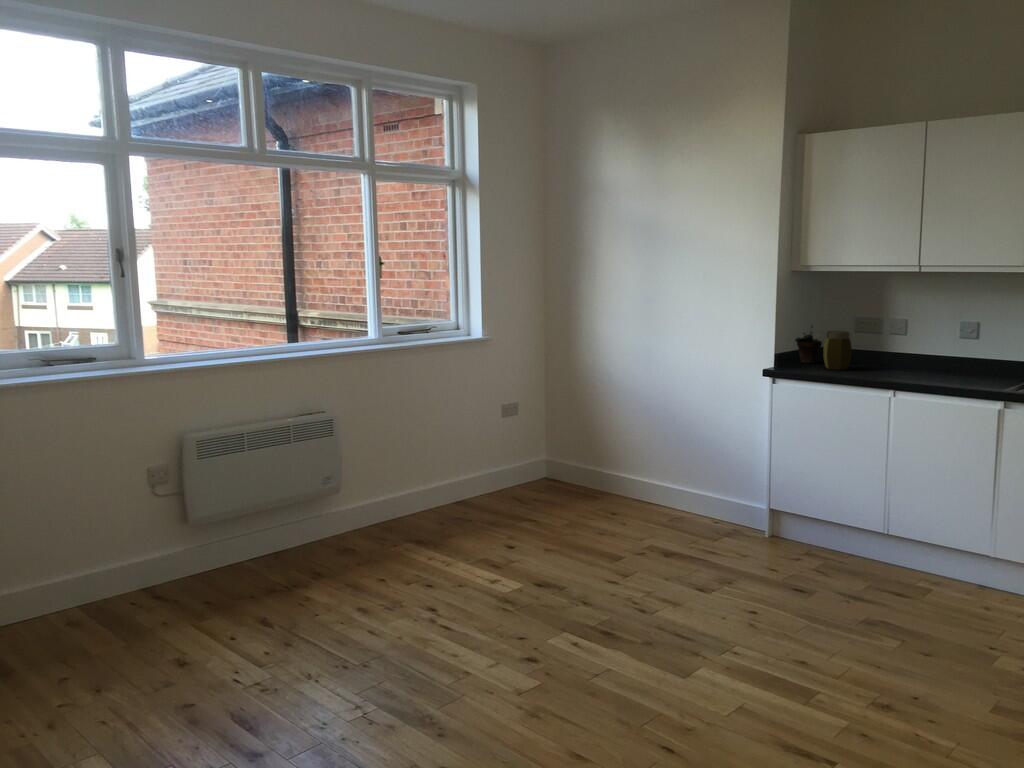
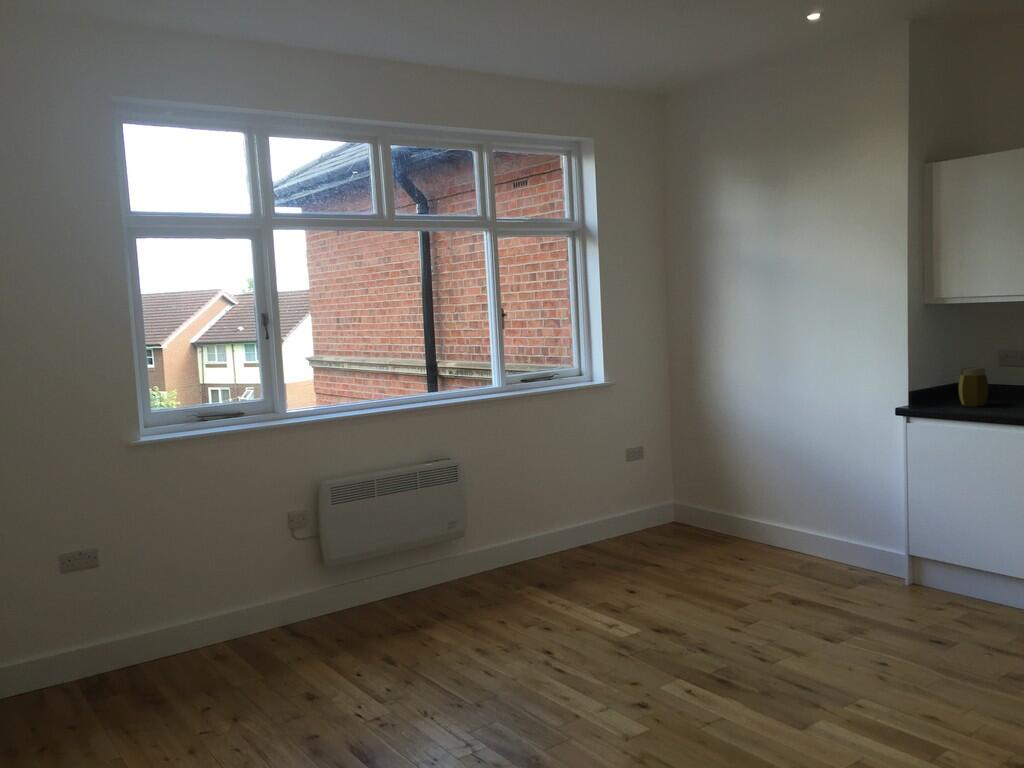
succulent plant: present [795,326,822,363] -> none [928,361,957,401]

